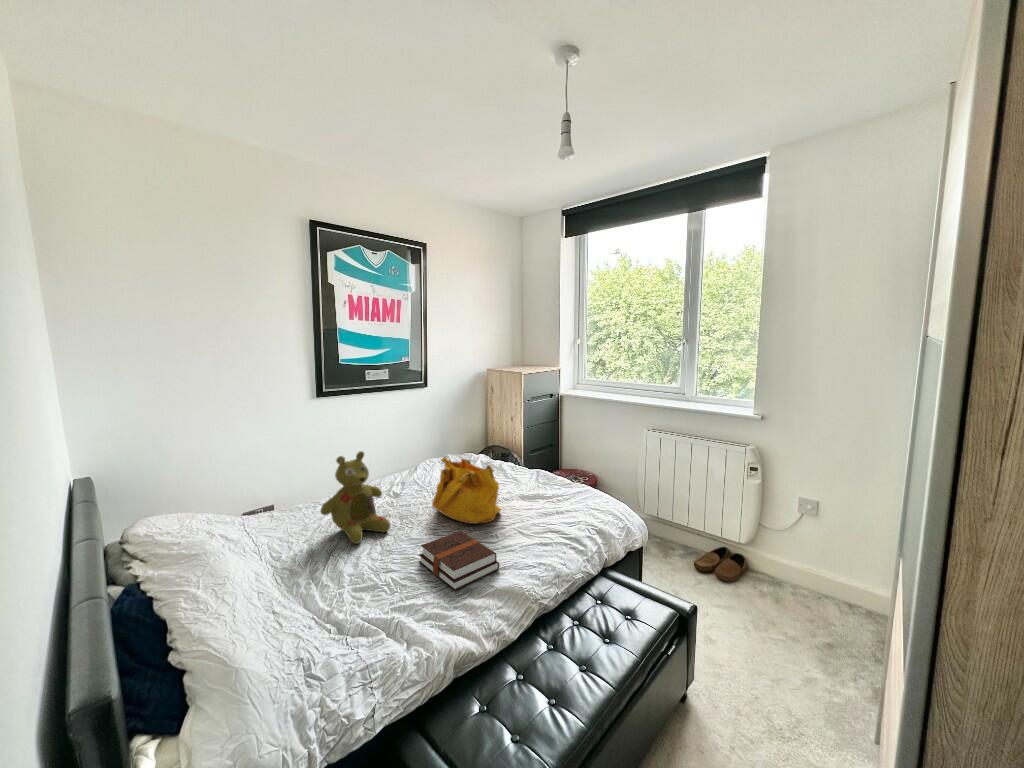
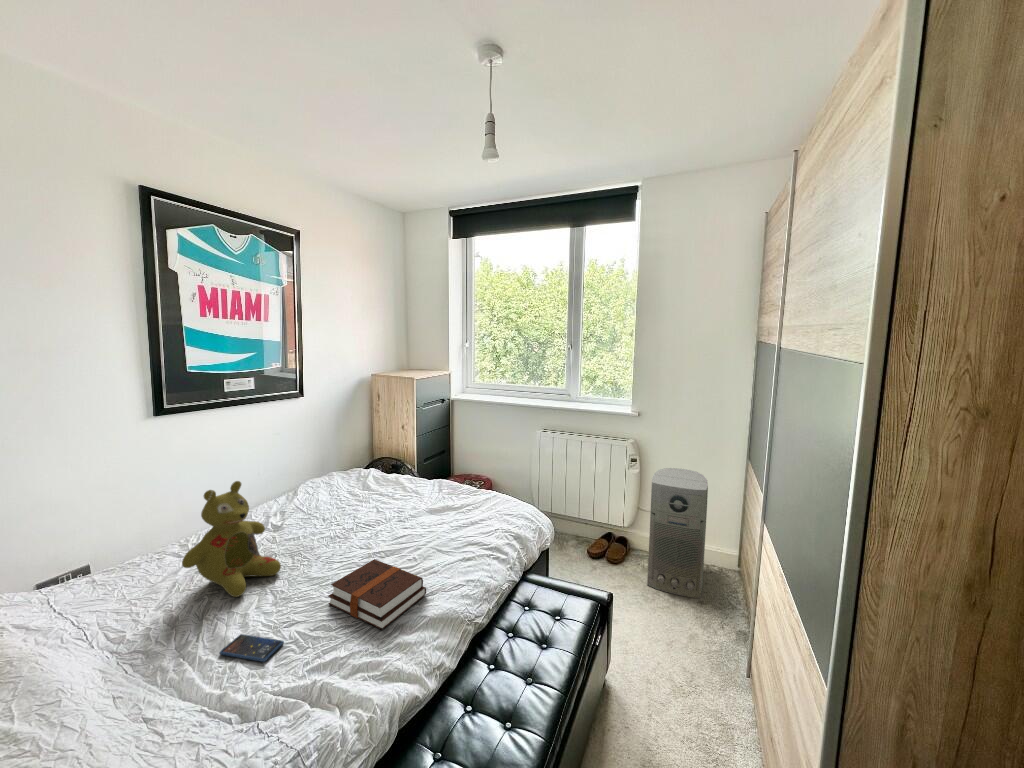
handbag: present [432,456,501,524] -> none [332,476,410,548]
air purifier: none [765,483,852,641] -> present [647,468,708,598]
smartphone: none [335,572,380,595] -> present [219,634,284,662]

